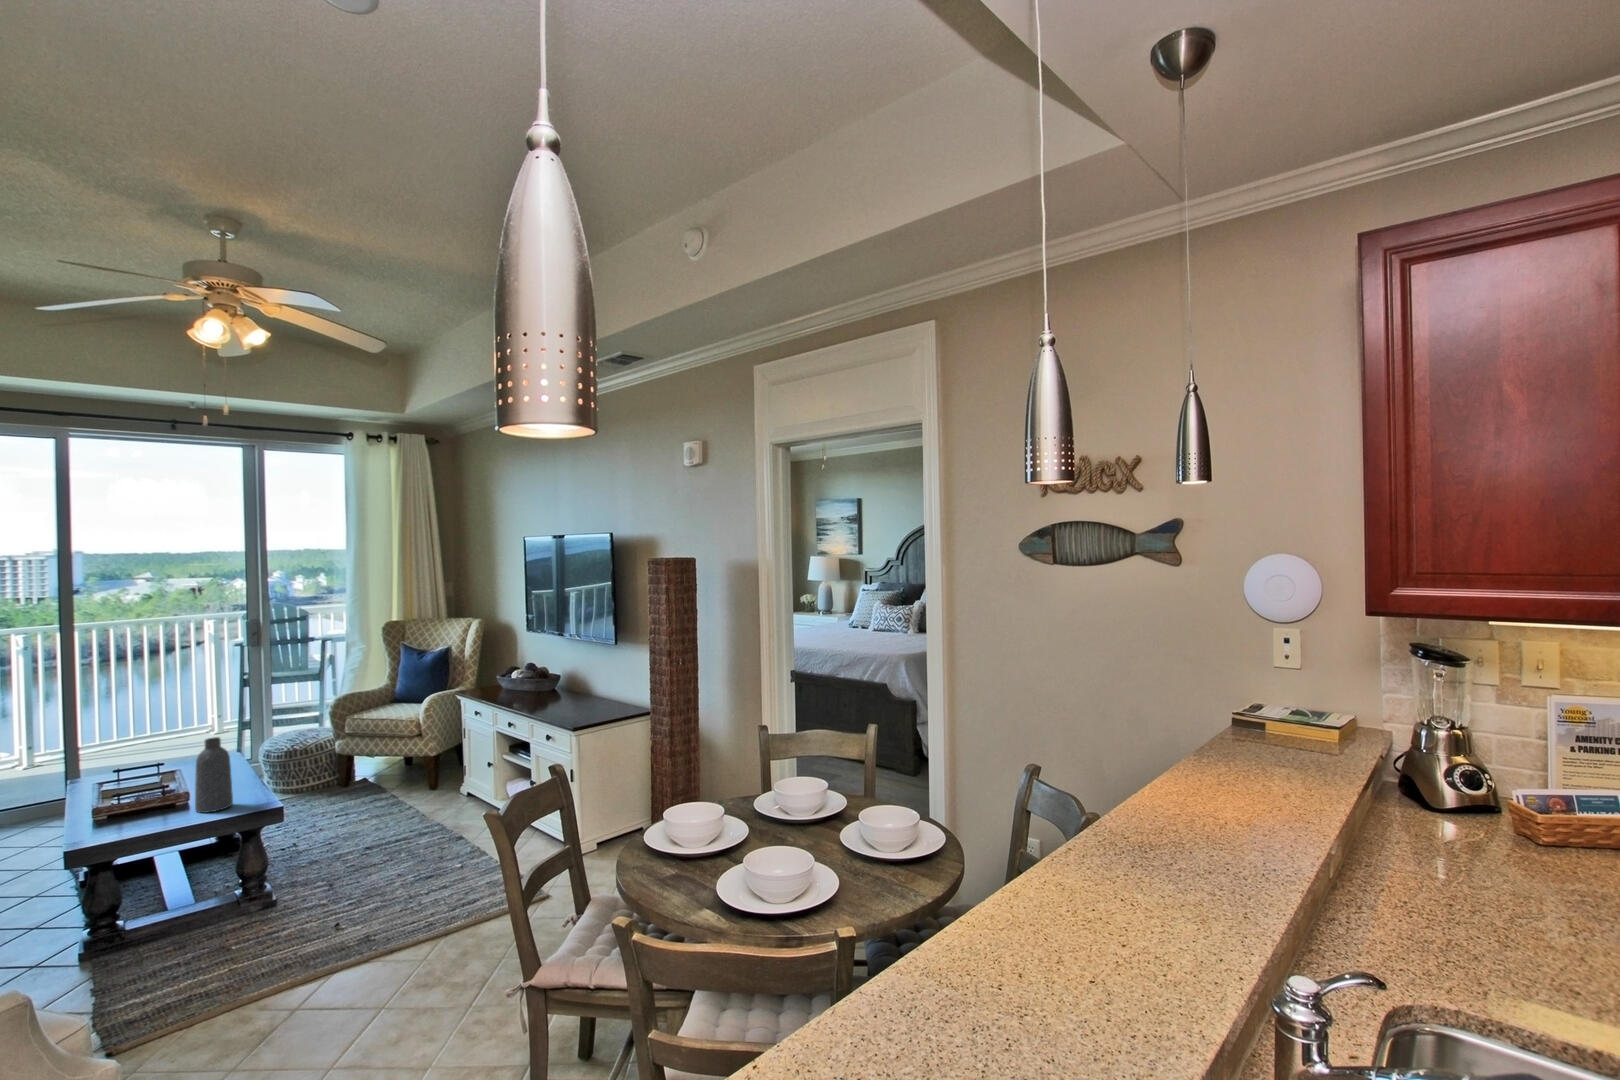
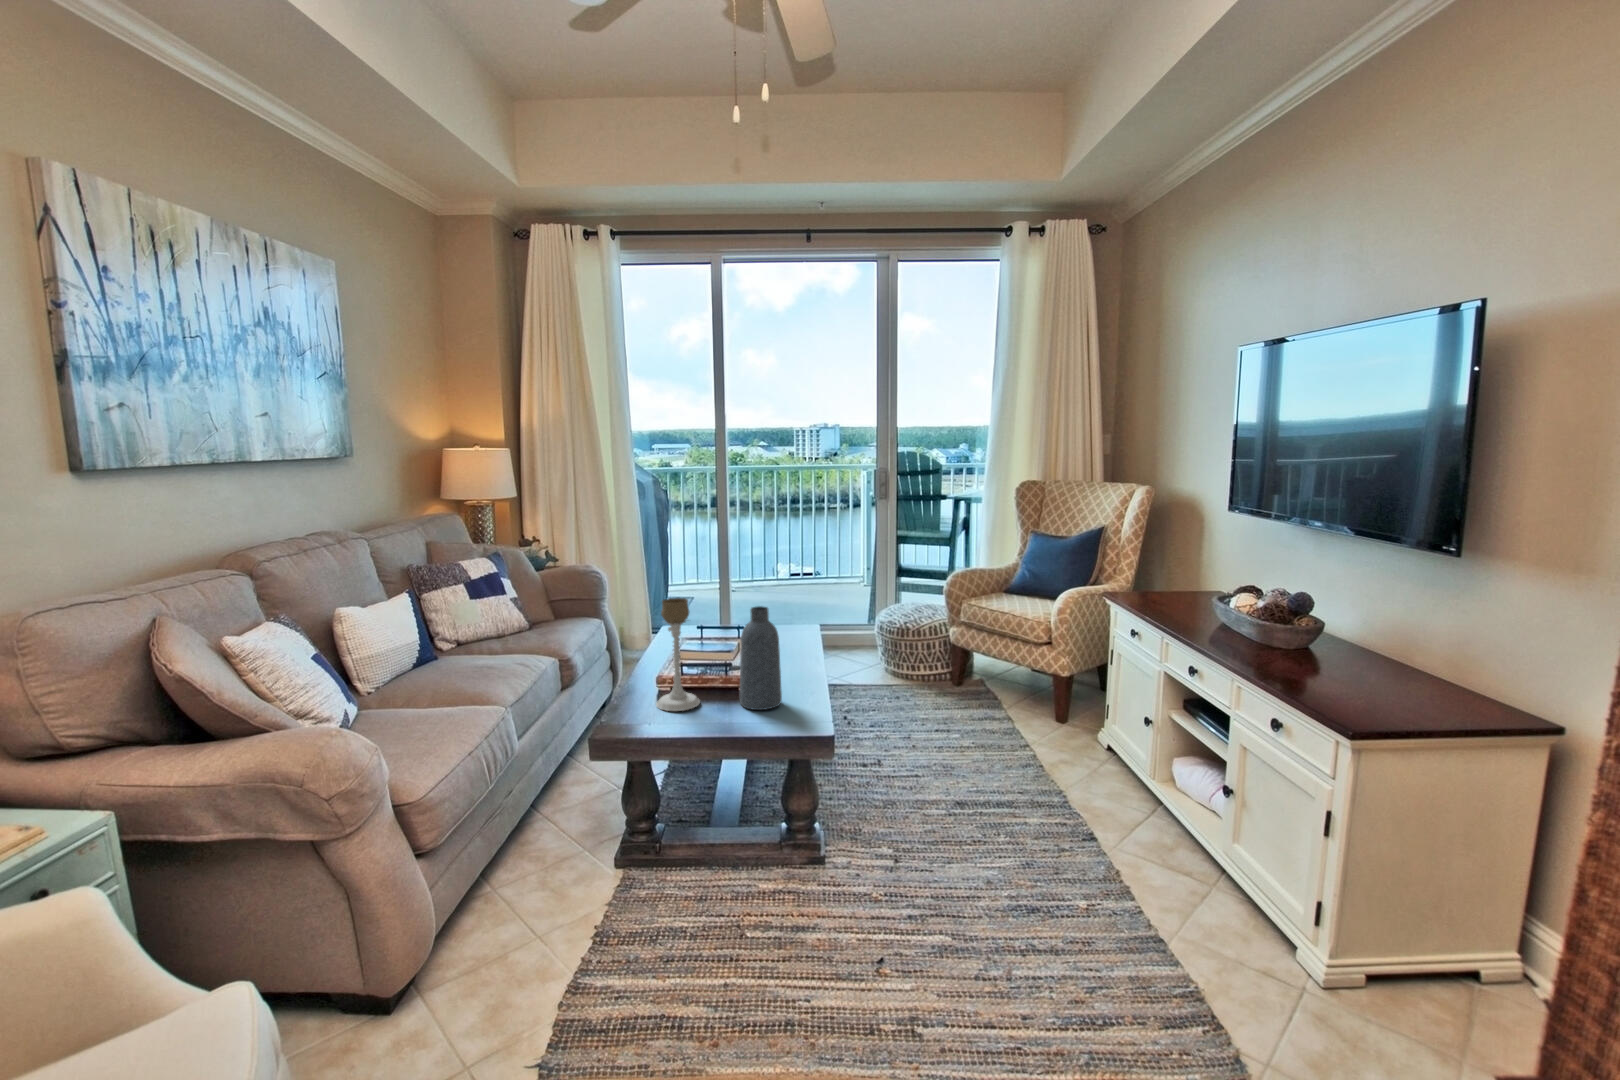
candle holder: none [118,742,161,829] -> present [656,598,700,711]

